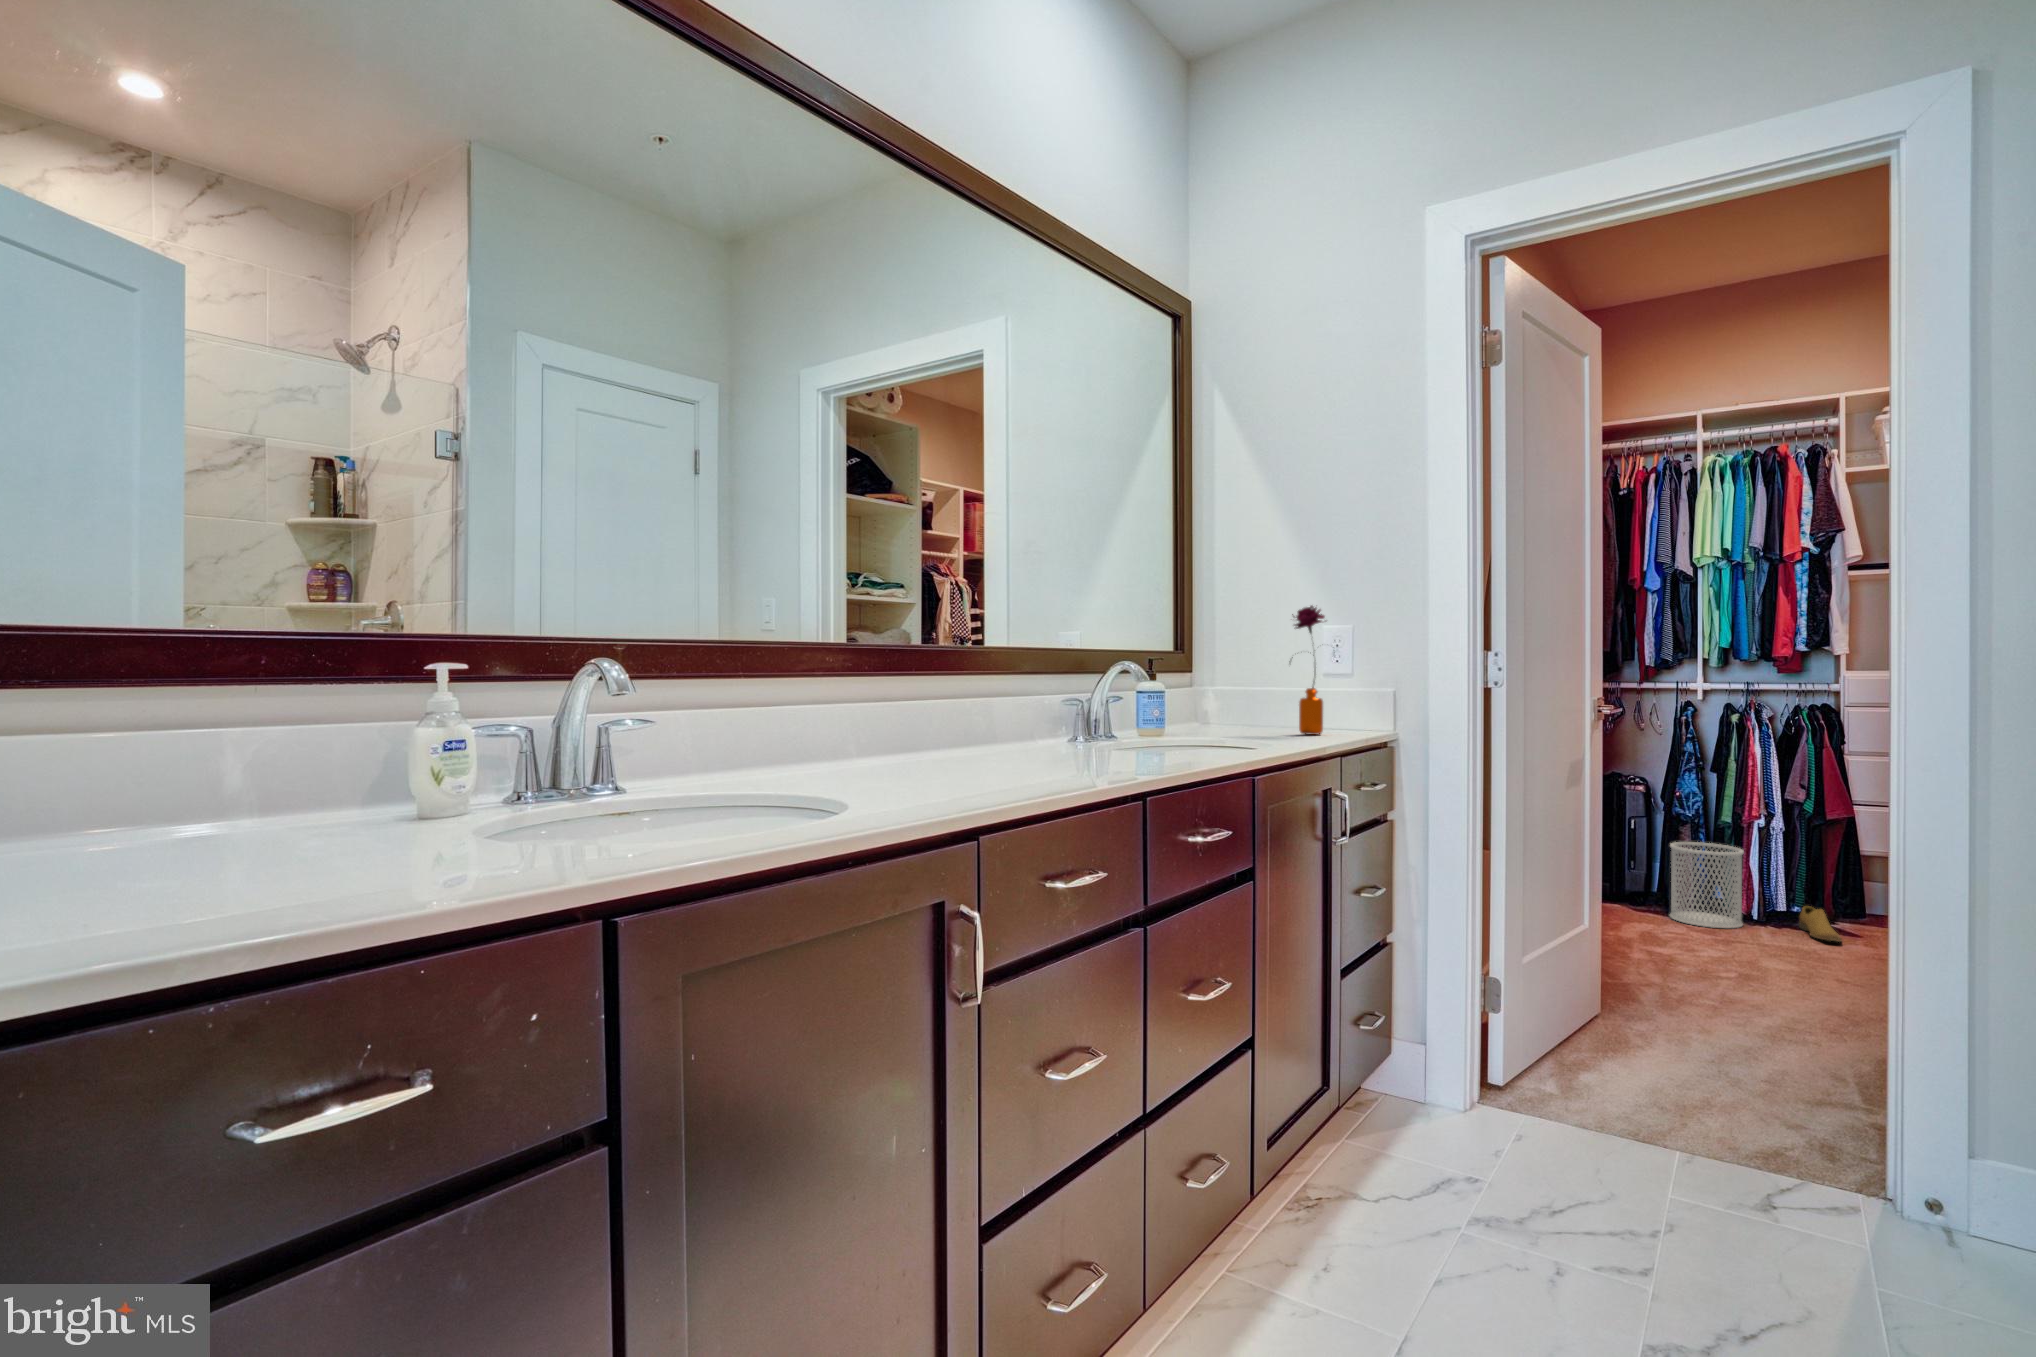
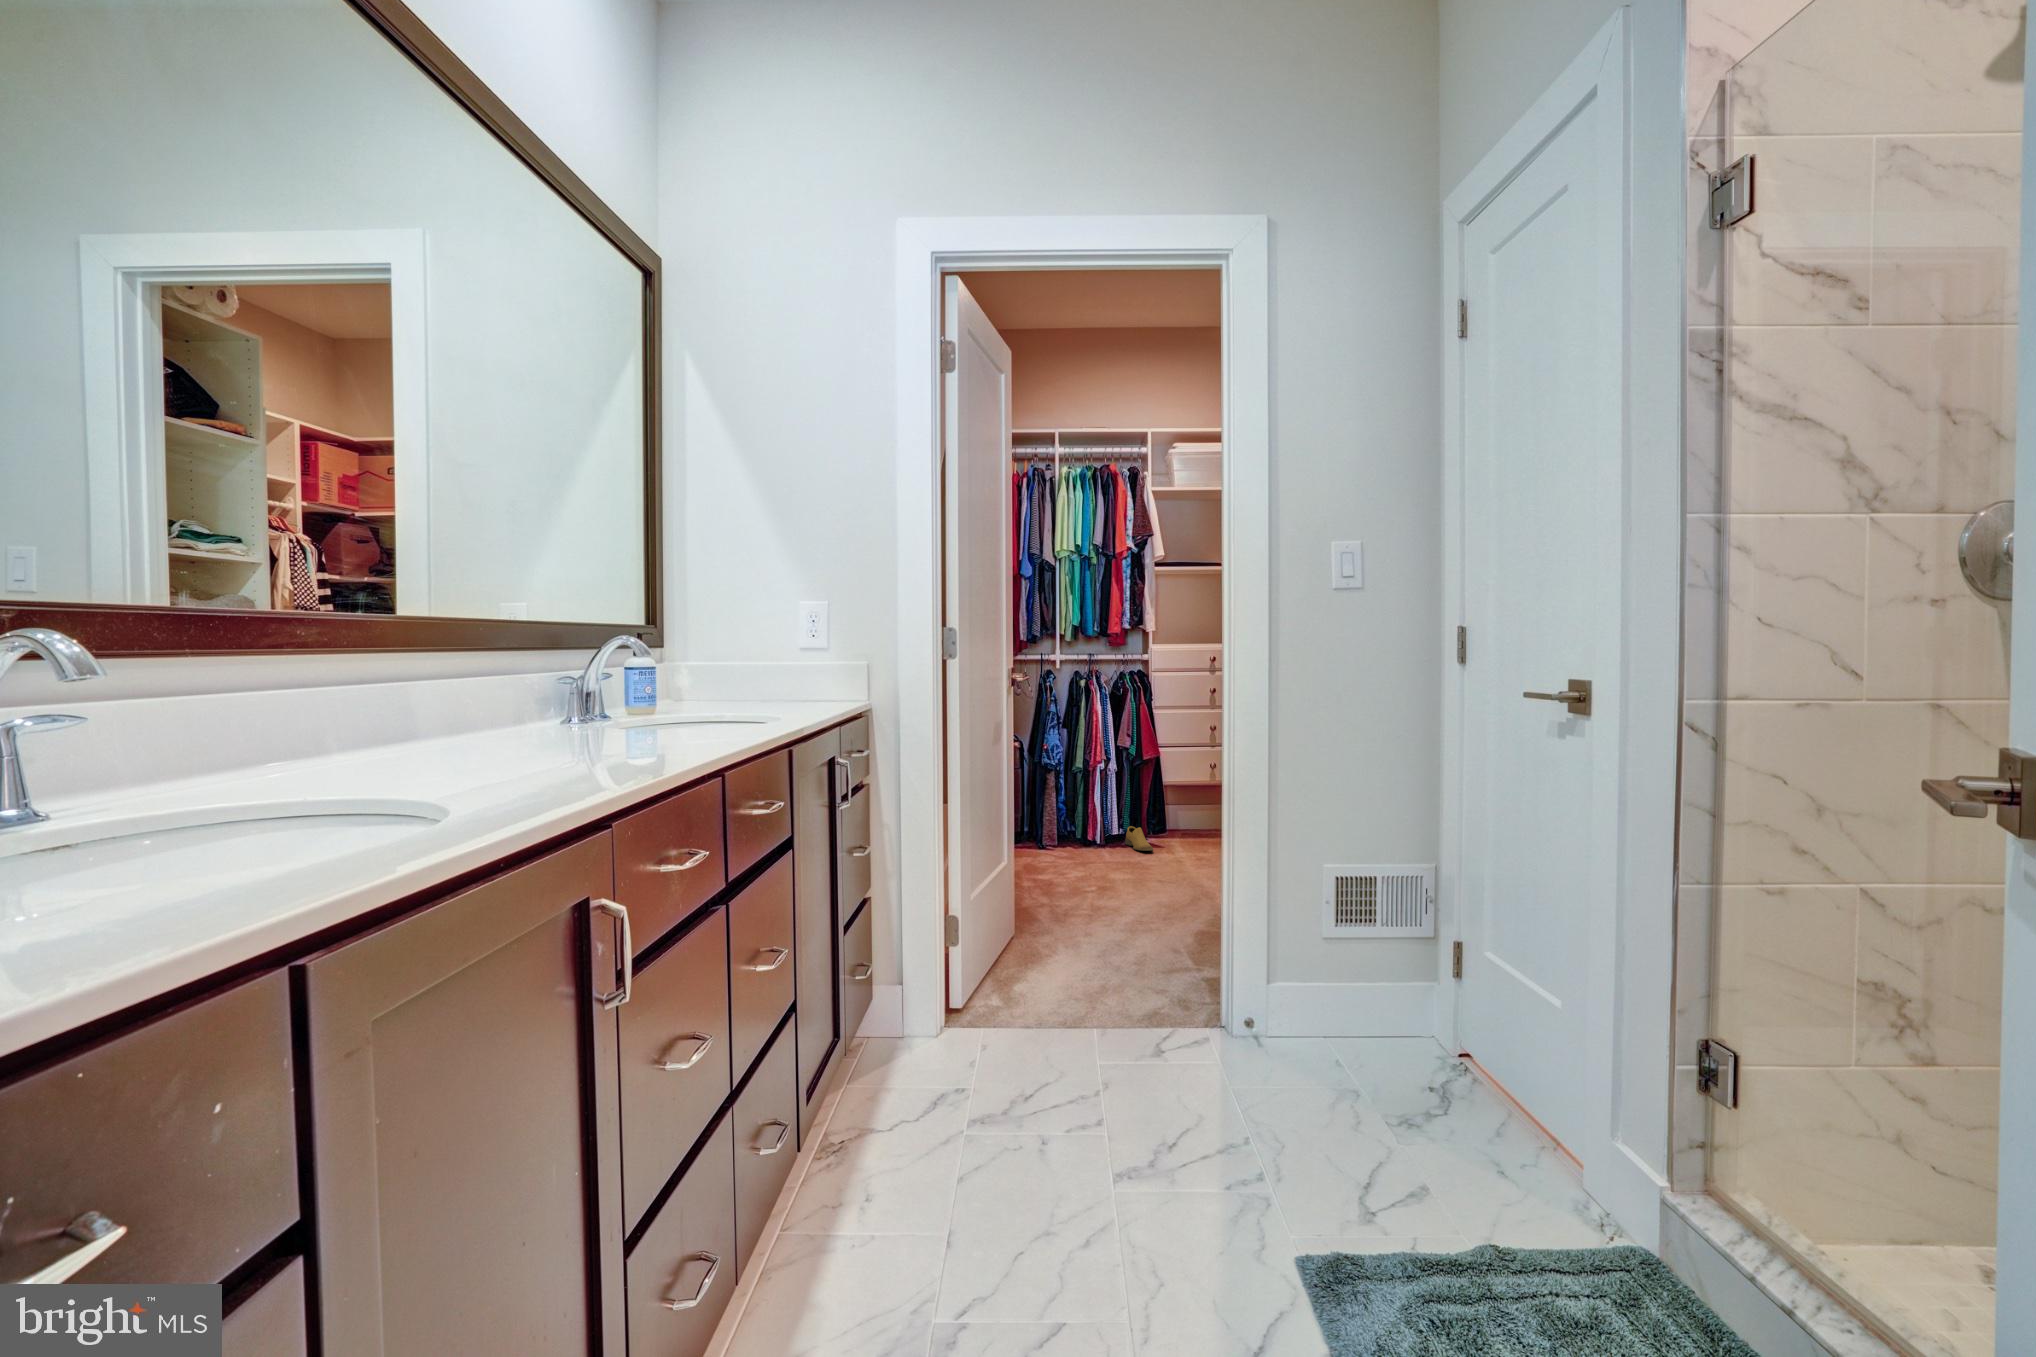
flower: present [1292,606,1325,735] -> none [778,577,822,705]
wastebasket: present [1670,842,1744,928] -> none [1043,785,1092,852]

